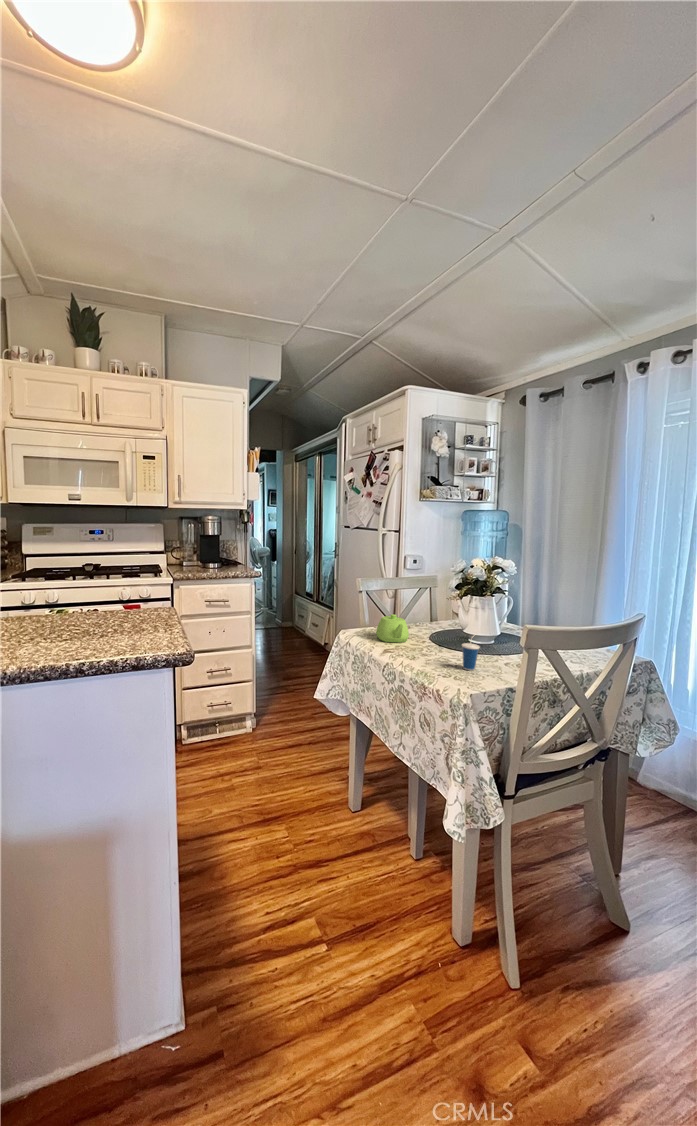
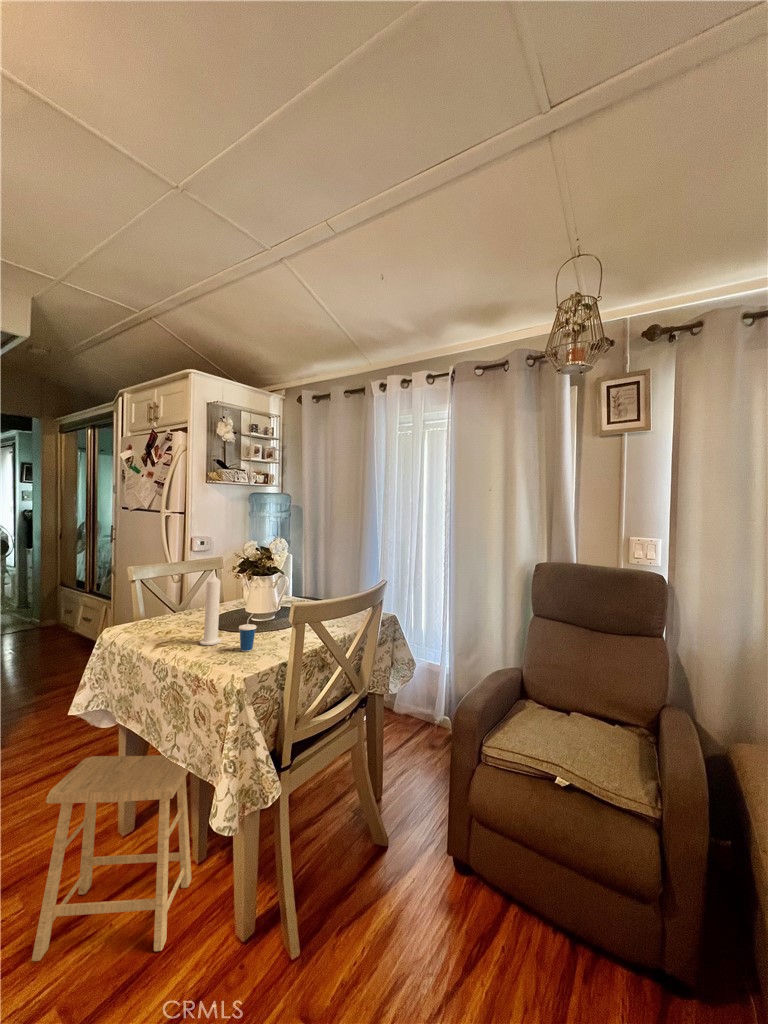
candle: none [423,587,443,659] -> present [200,572,221,645]
teapot: present [376,614,409,642] -> none [148,603,187,634]
footstool: none [299,736,416,917] -> present [32,755,191,961]

